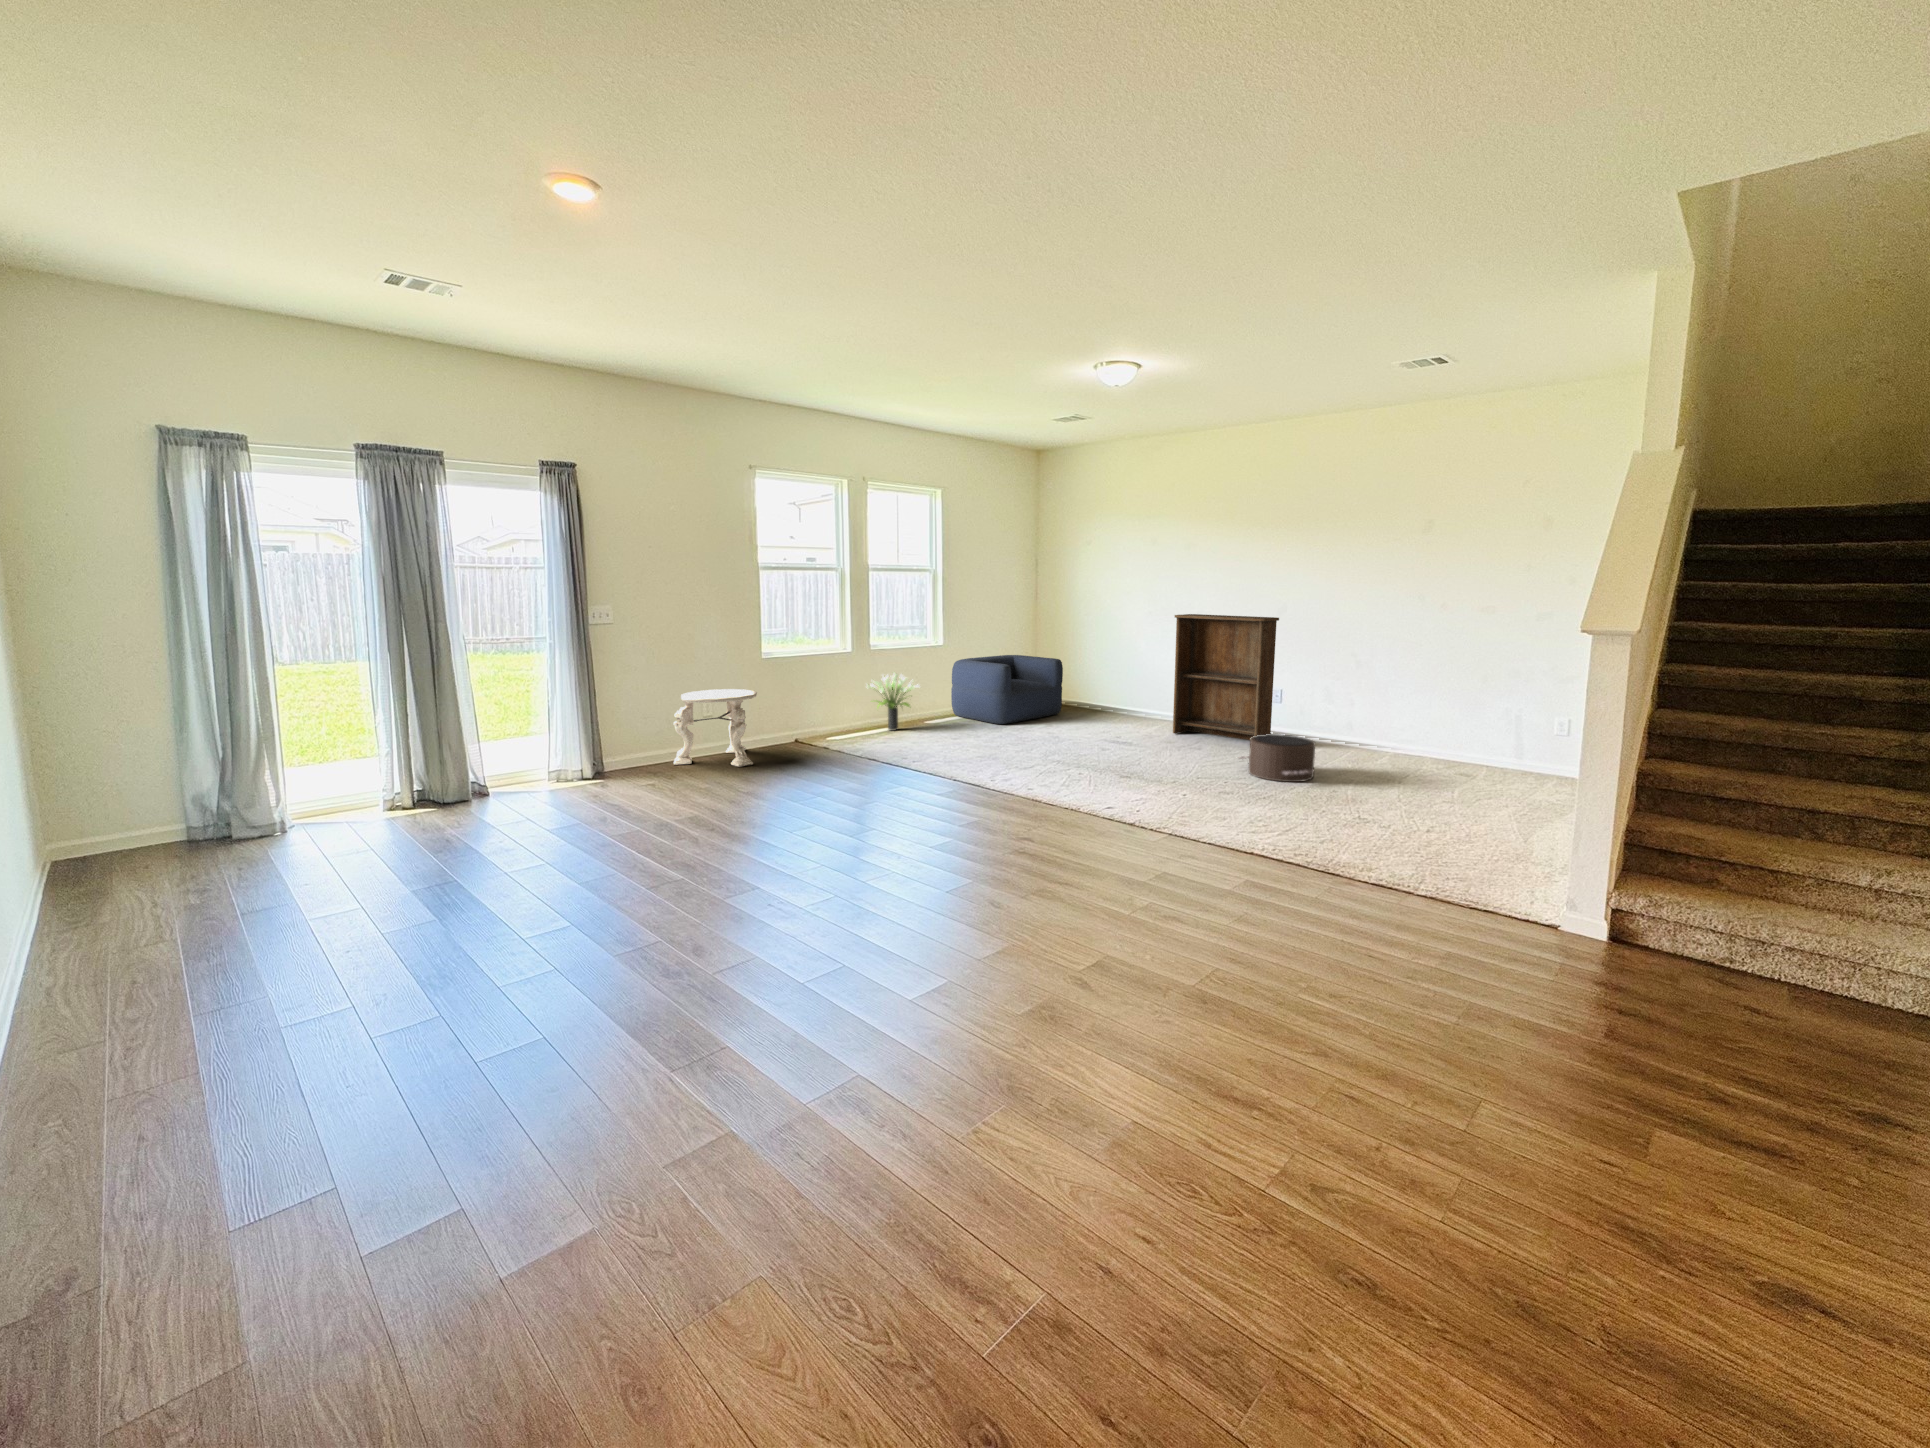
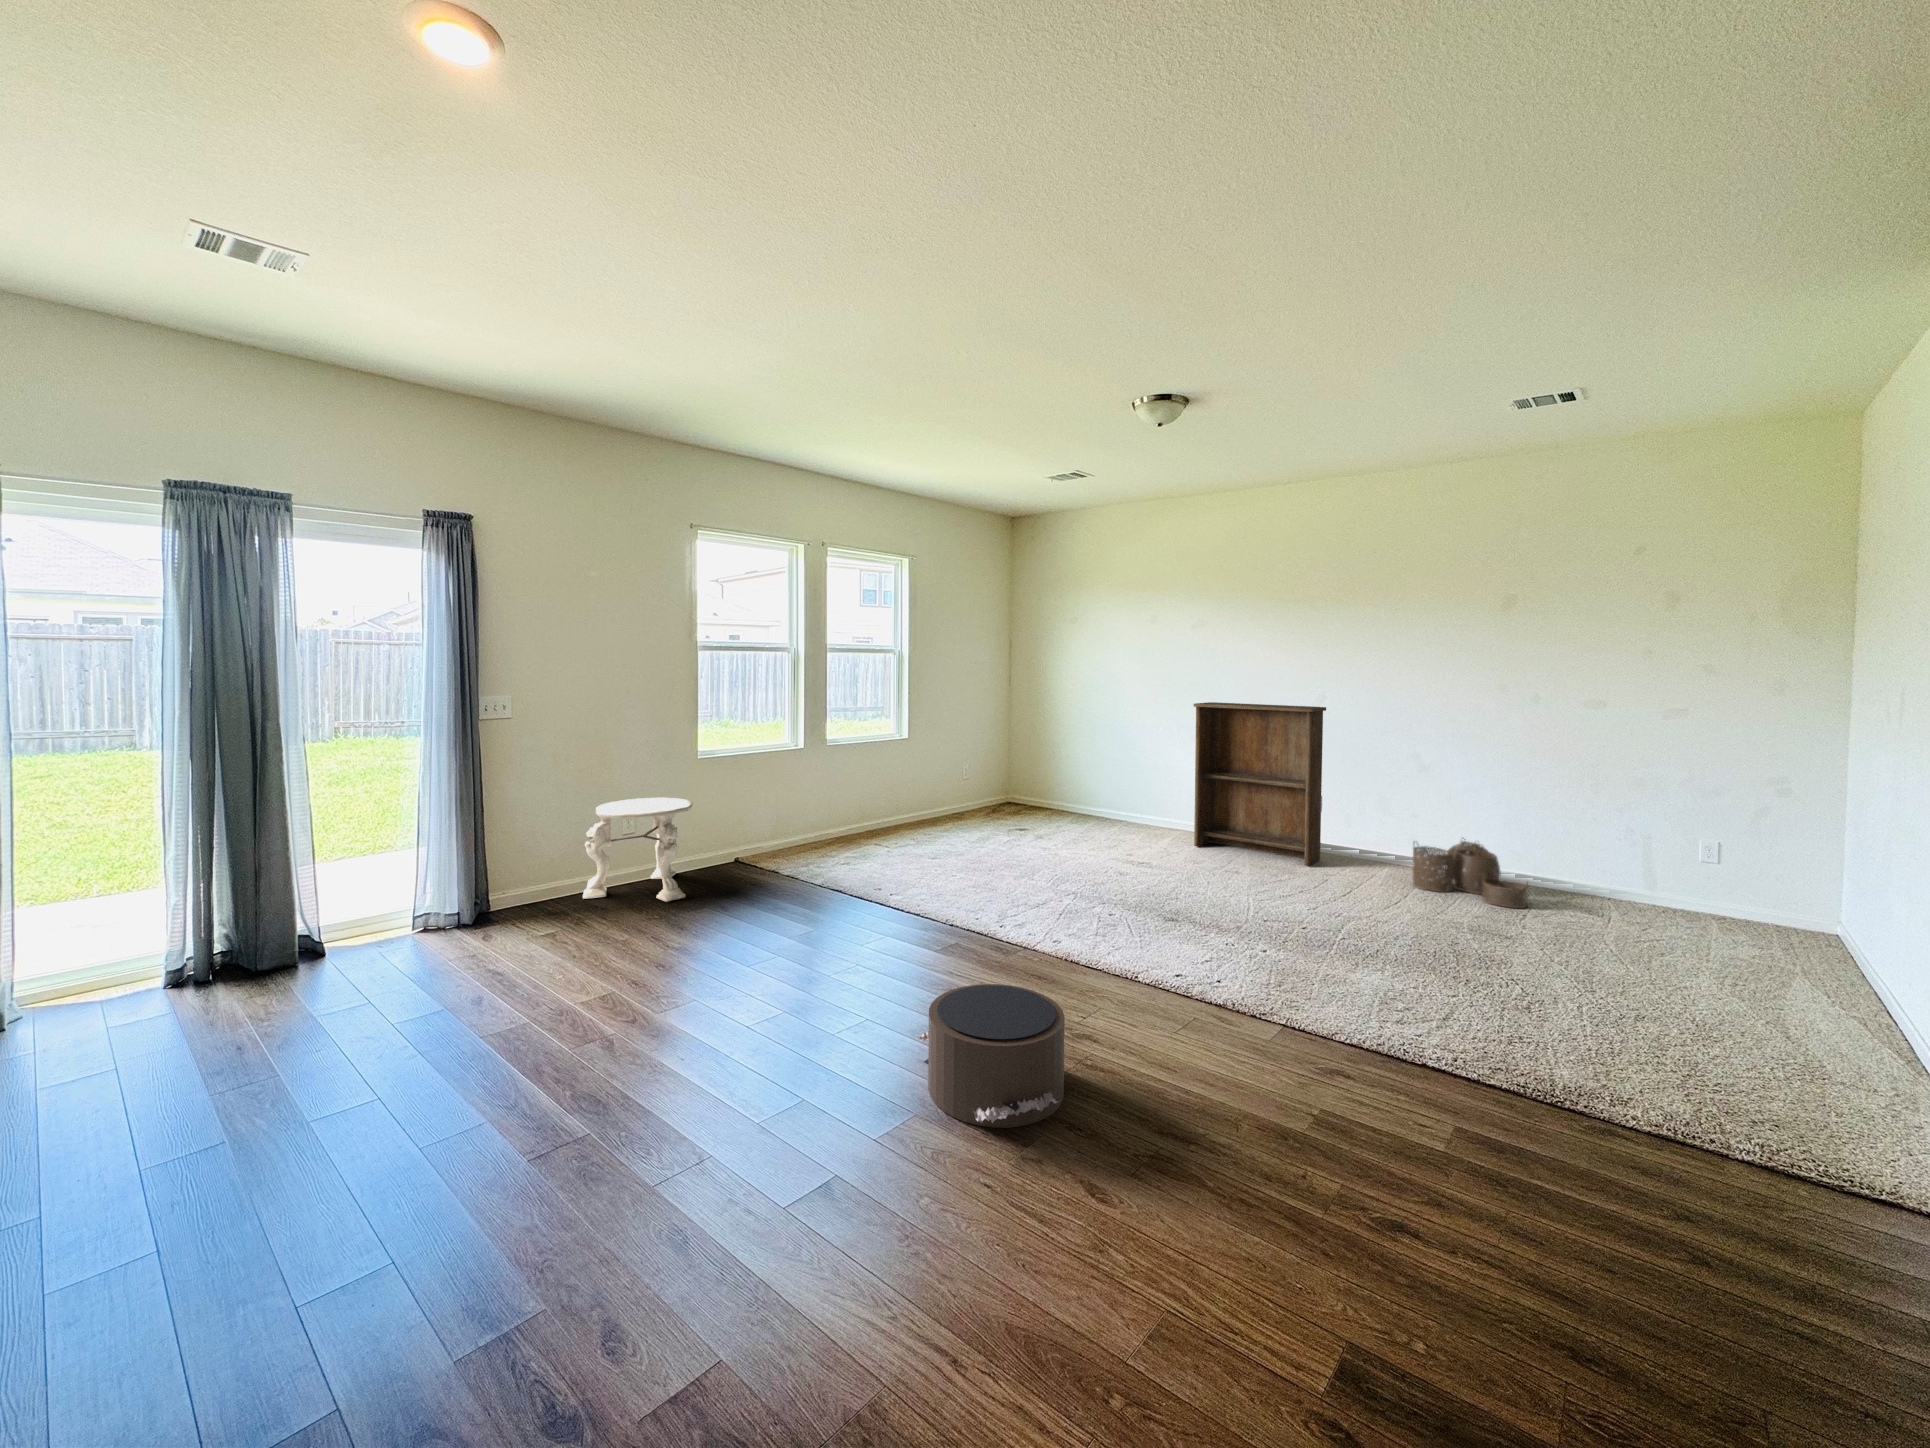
armchair: present [951,655,1063,724] -> none [921,748,1050,834]
potted plant: present [866,673,919,731] -> none [824,772,889,843]
woven basket: none [1331,723,1410,773] -> present [1412,839,1528,908]
pouf: present [1239,734,1315,782] -> present [917,984,1065,1128]

